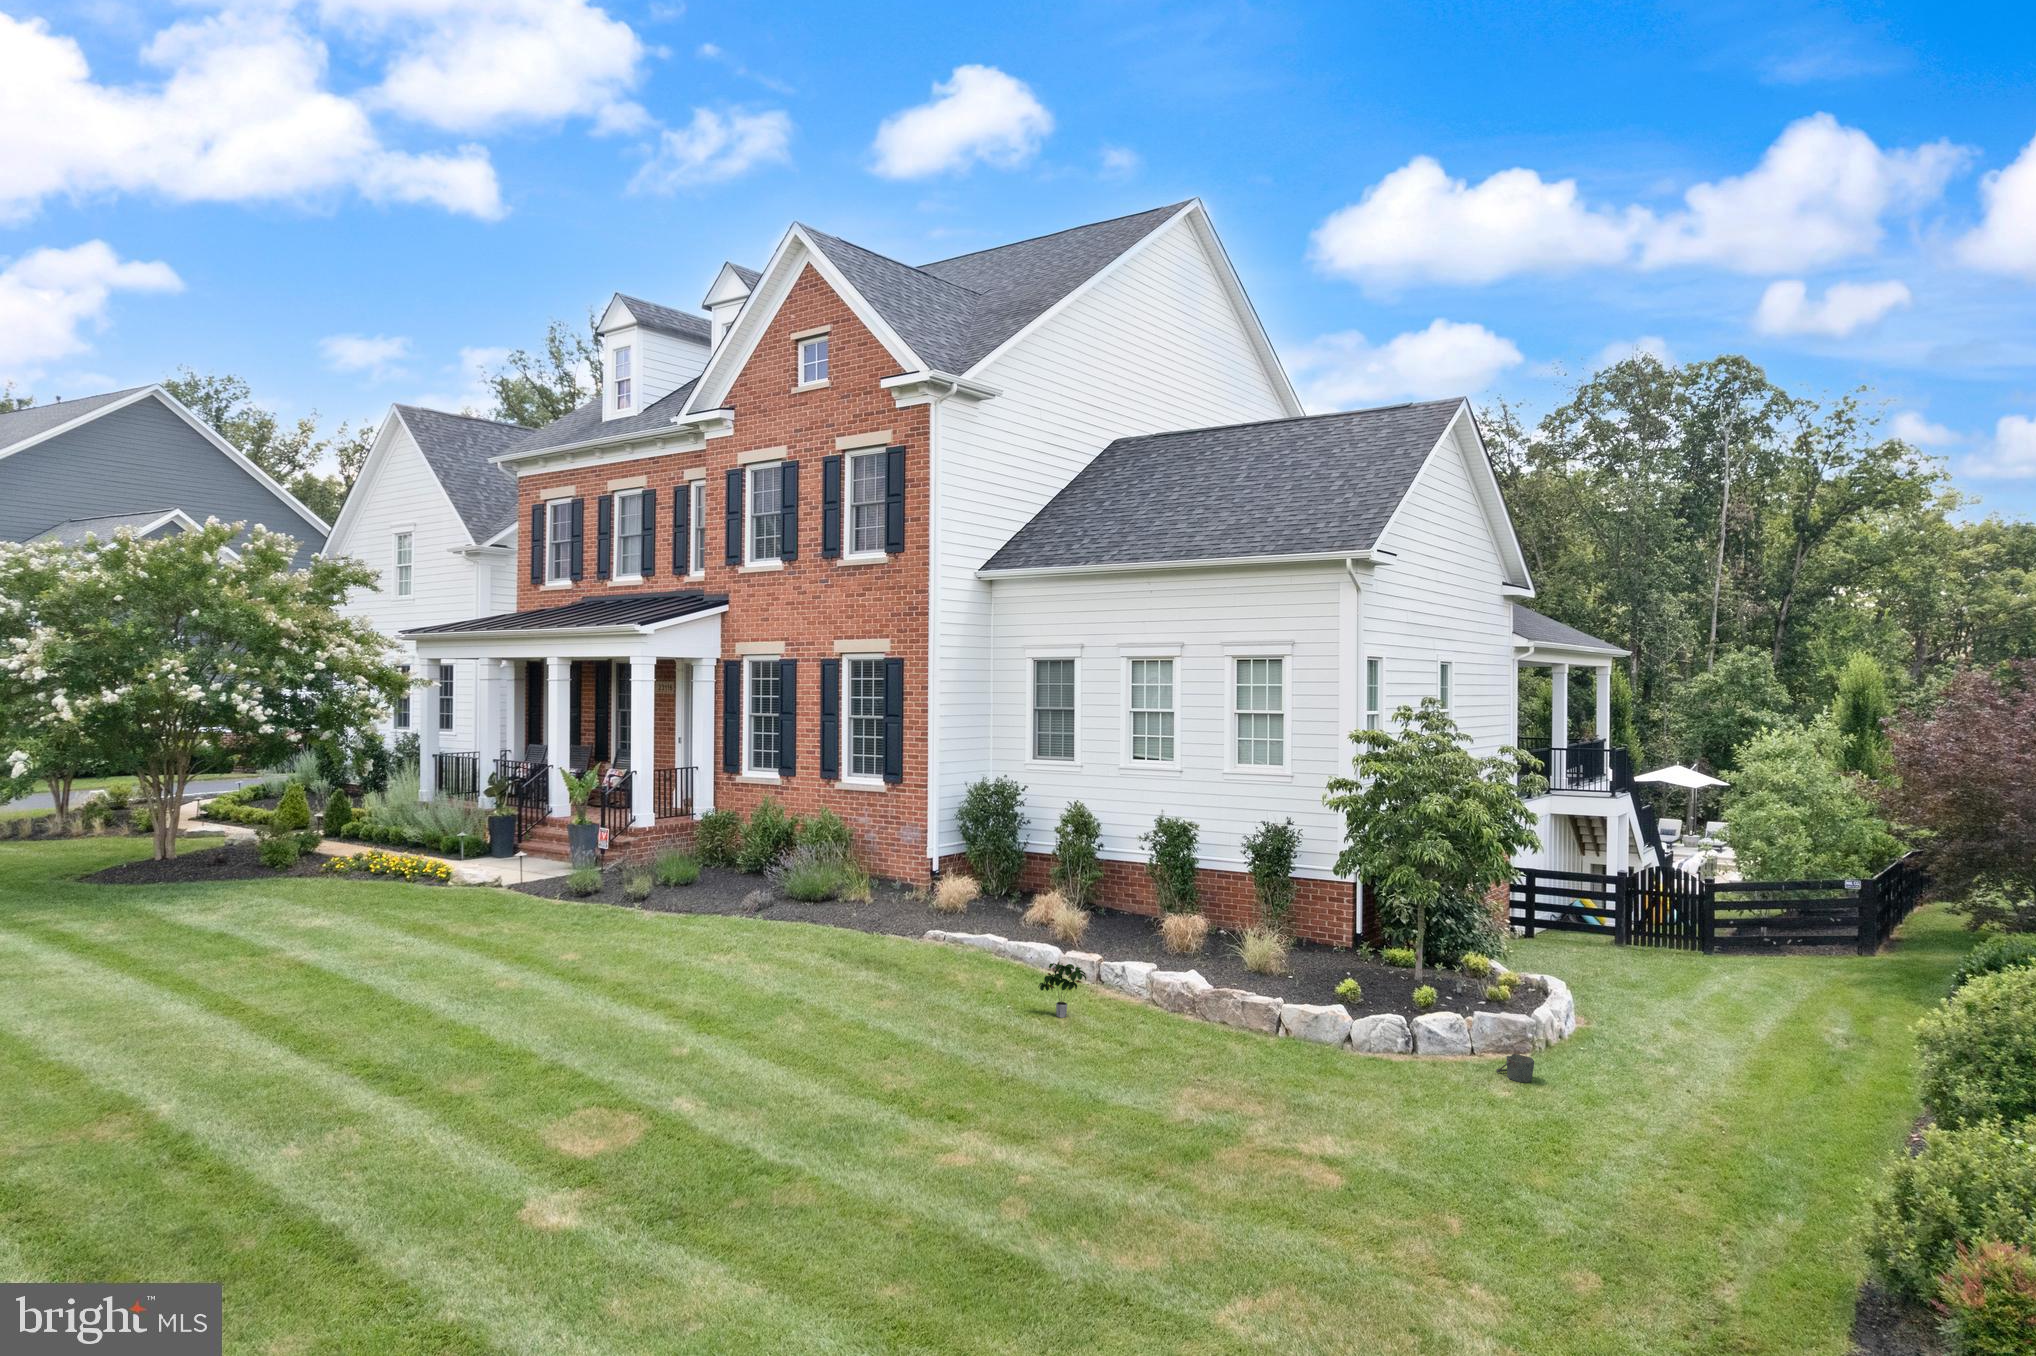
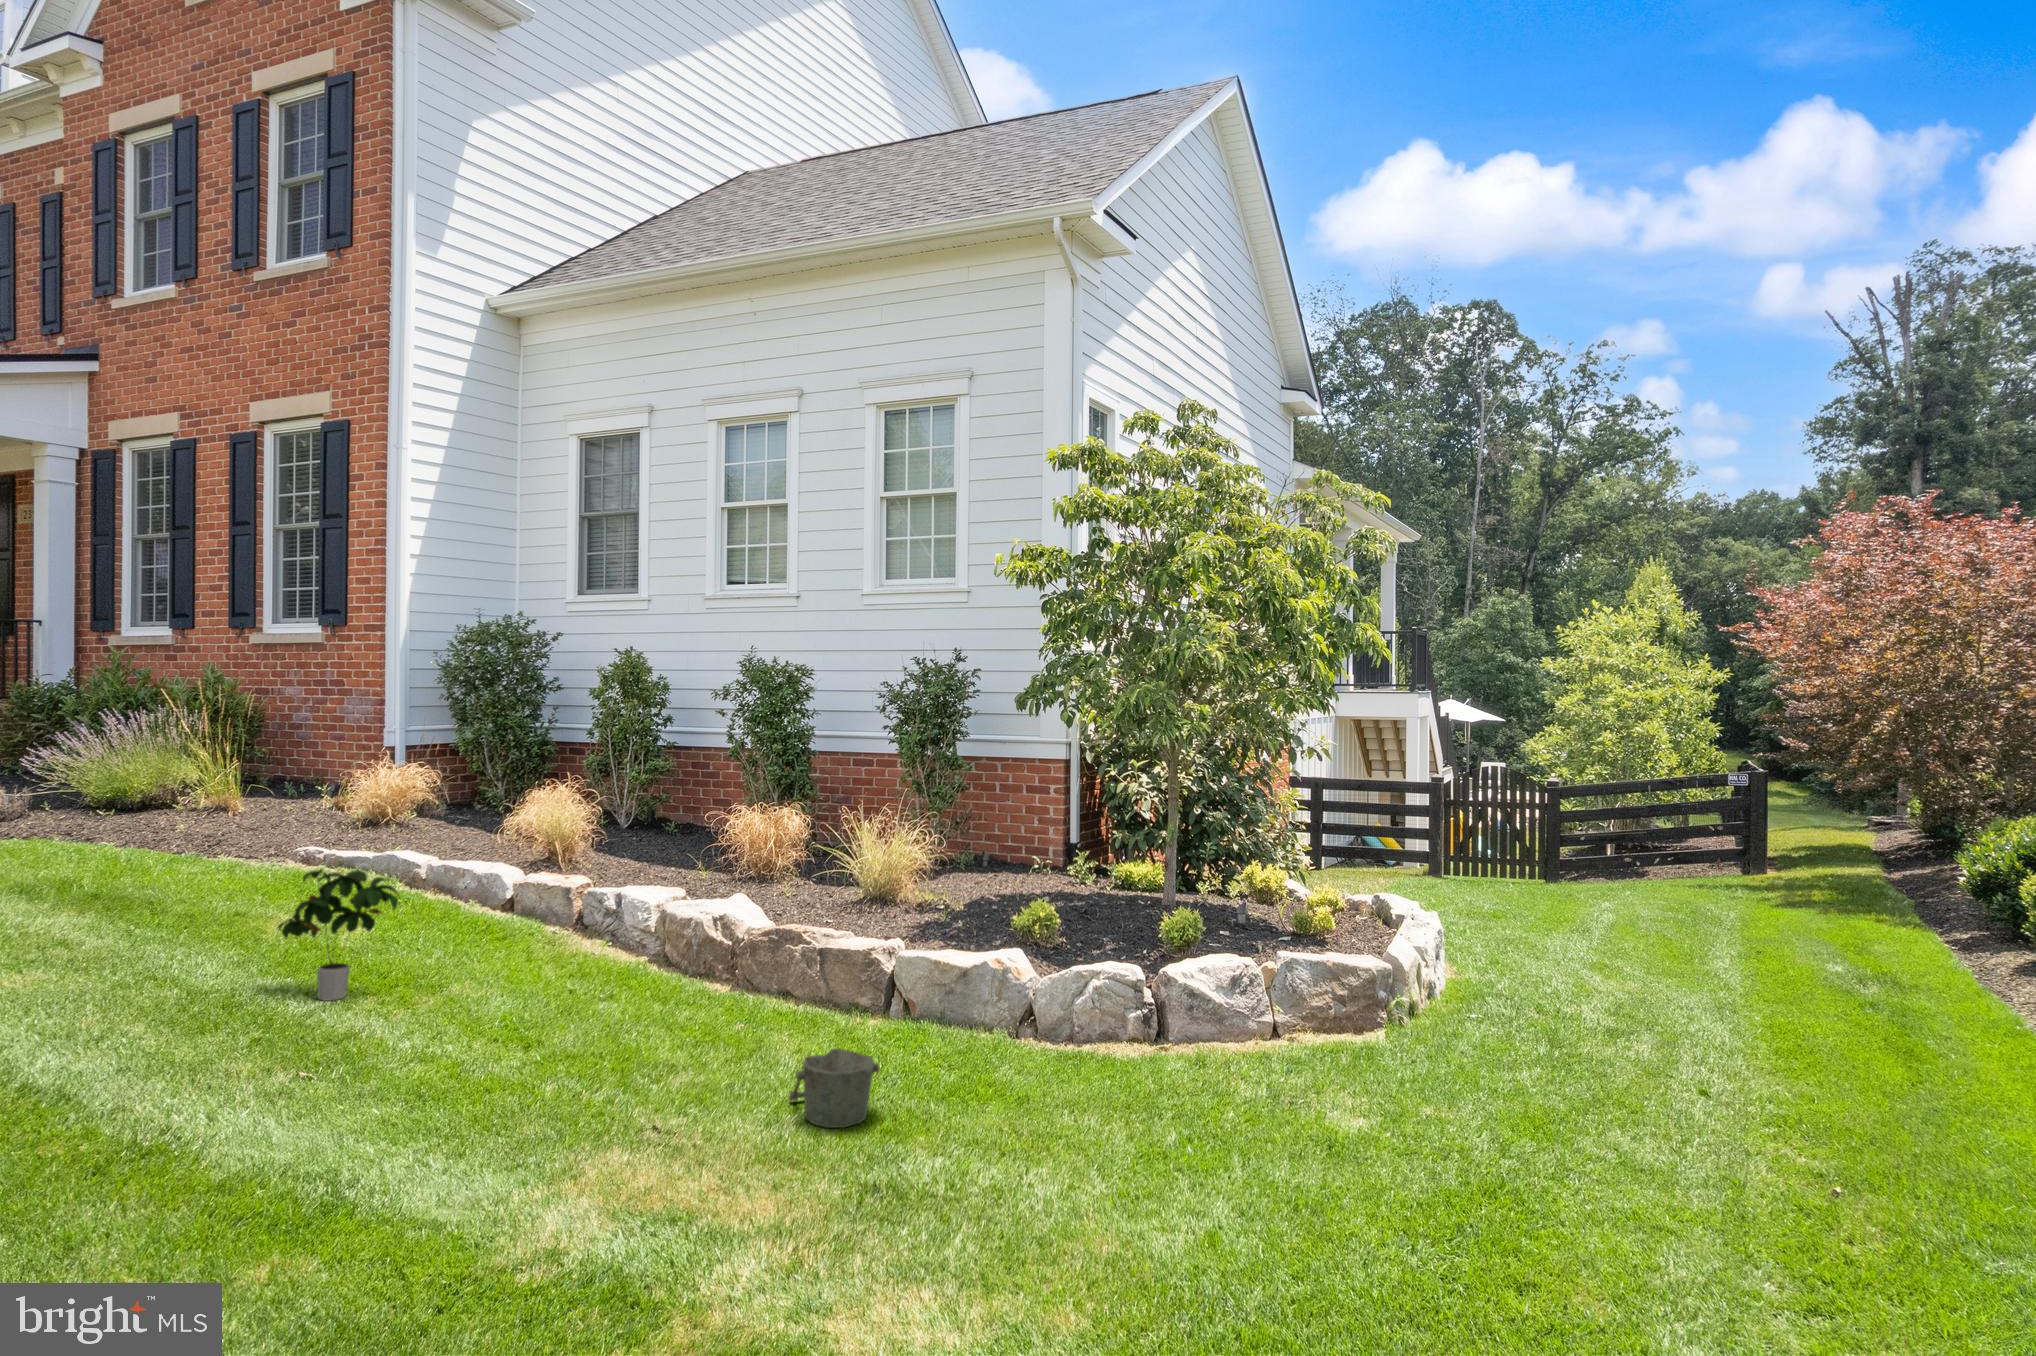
bucket: present [1496,1054,1534,1083] -> present [789,1049,879,1128]

